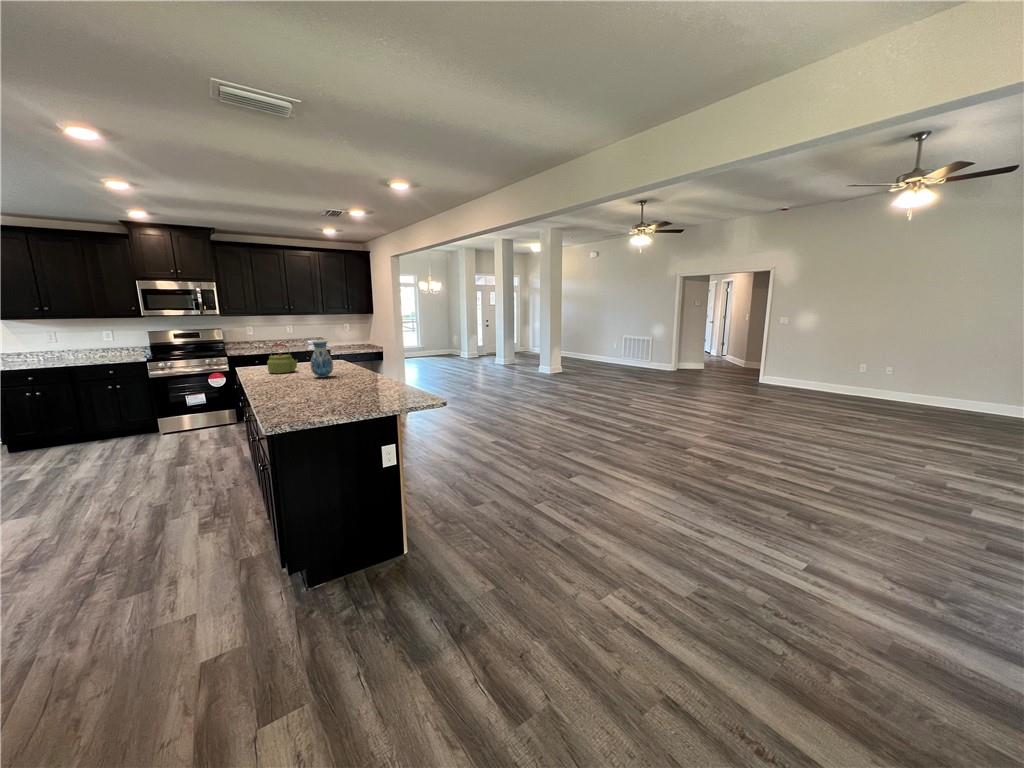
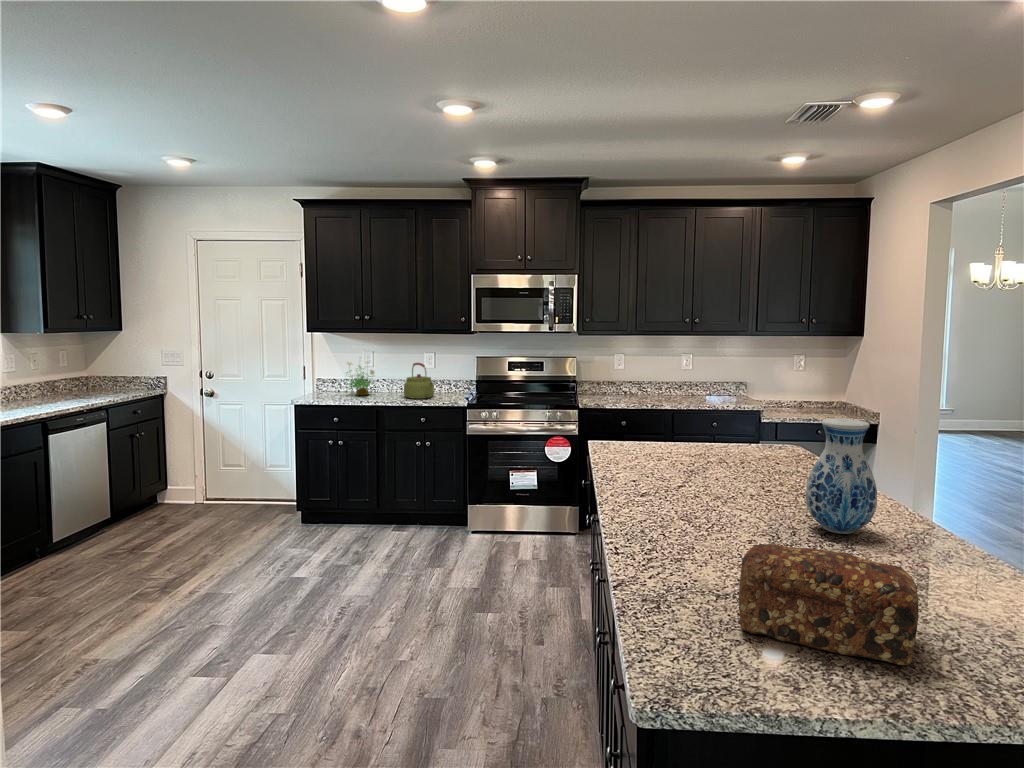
potted plant: none [30,336,62,362] -> present [347,362,374,395]
kettle: present [267,344,298,374] -> present [404,363,434,399]
bread loaf: none [271,372,322,397] -> present [739,544,919,665]

